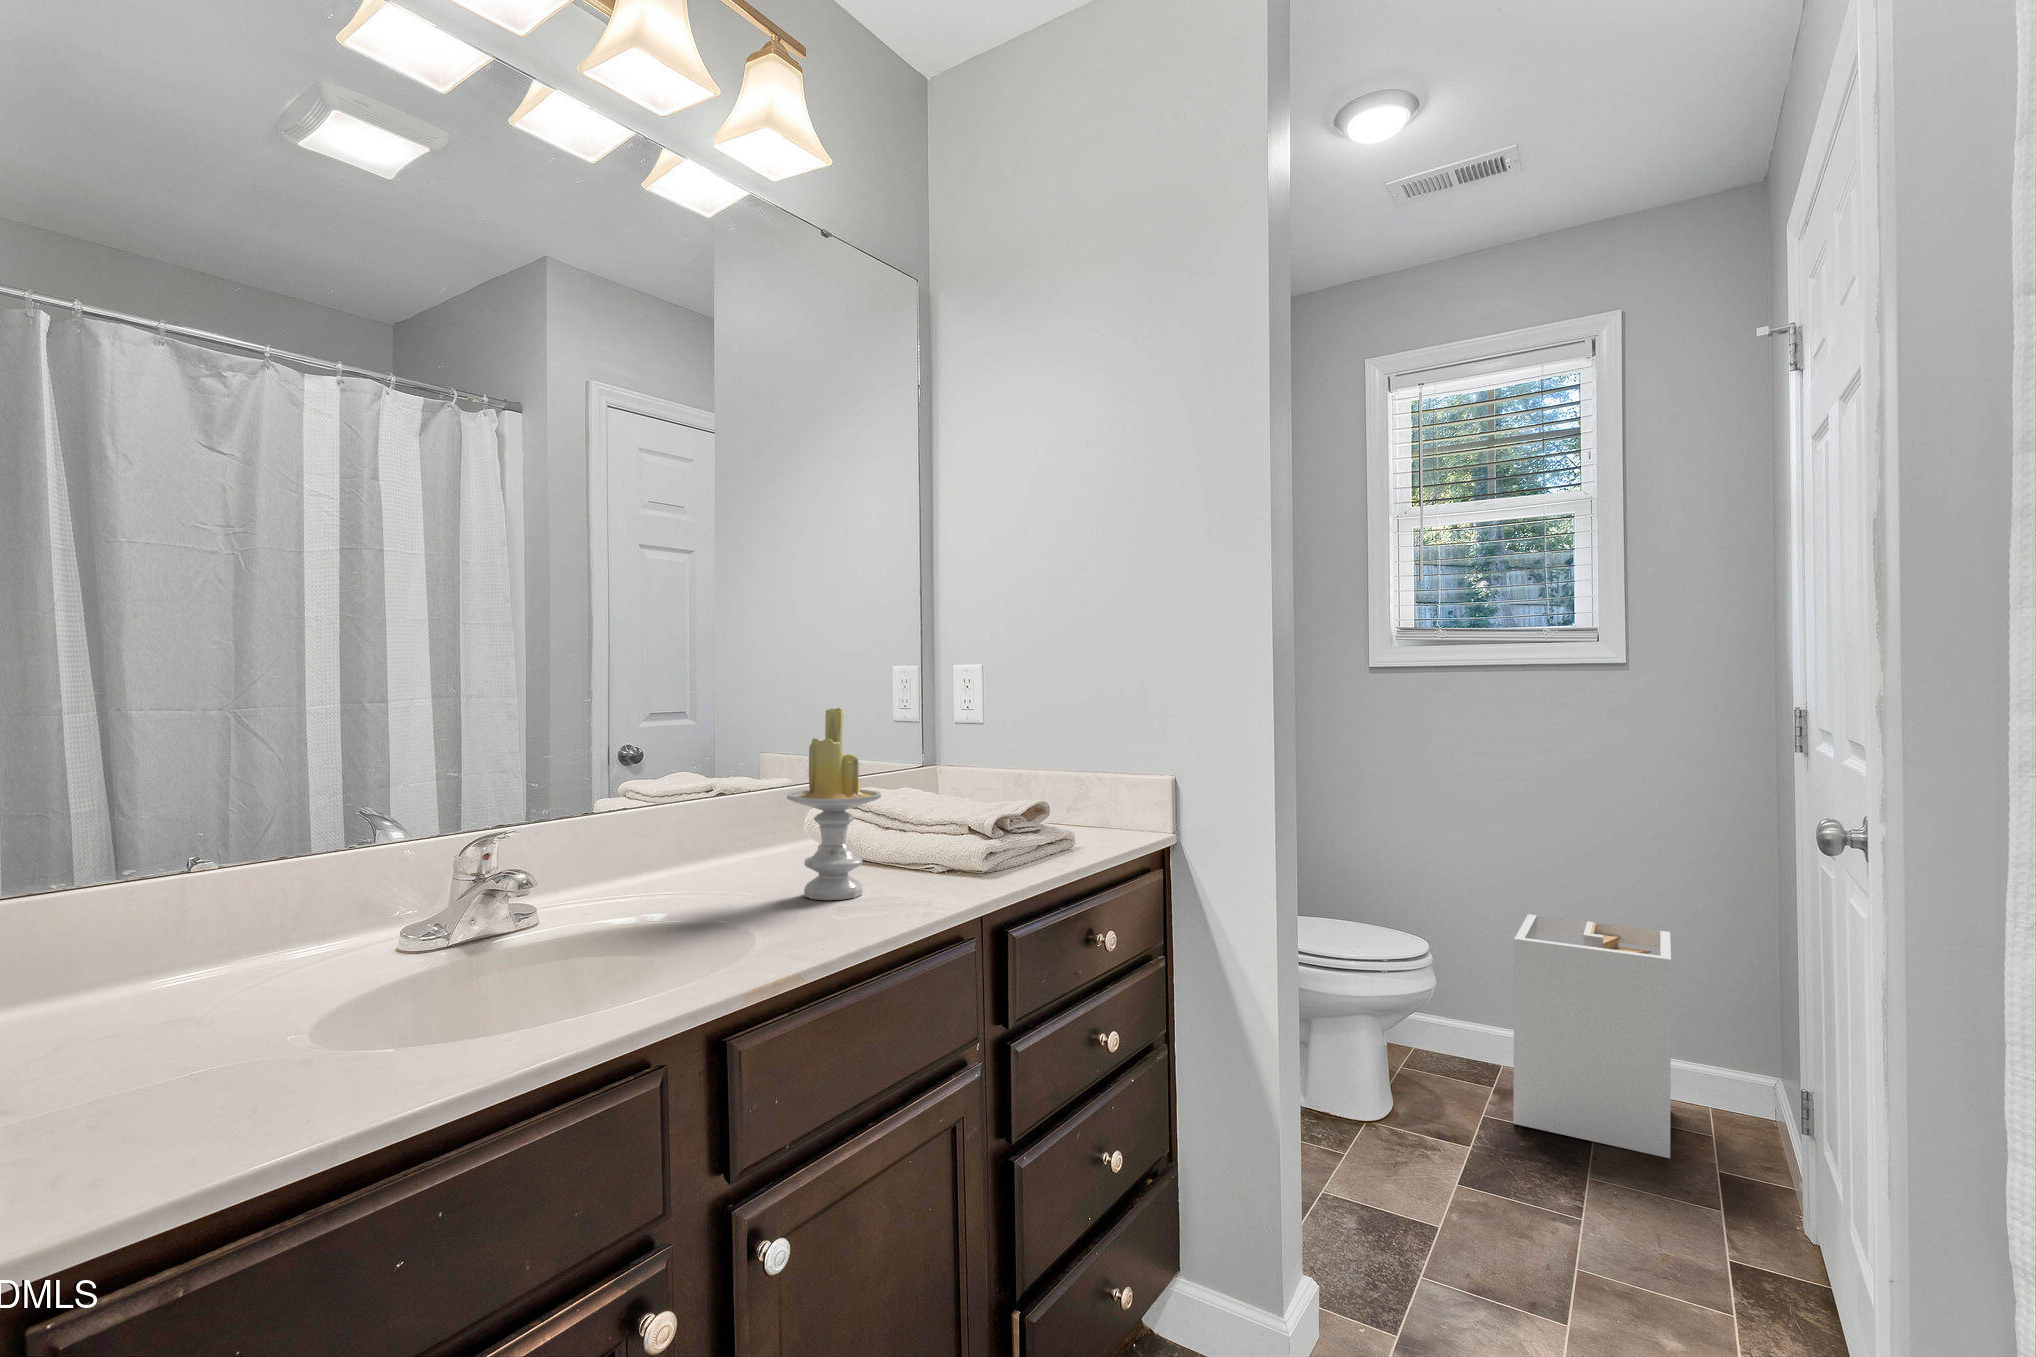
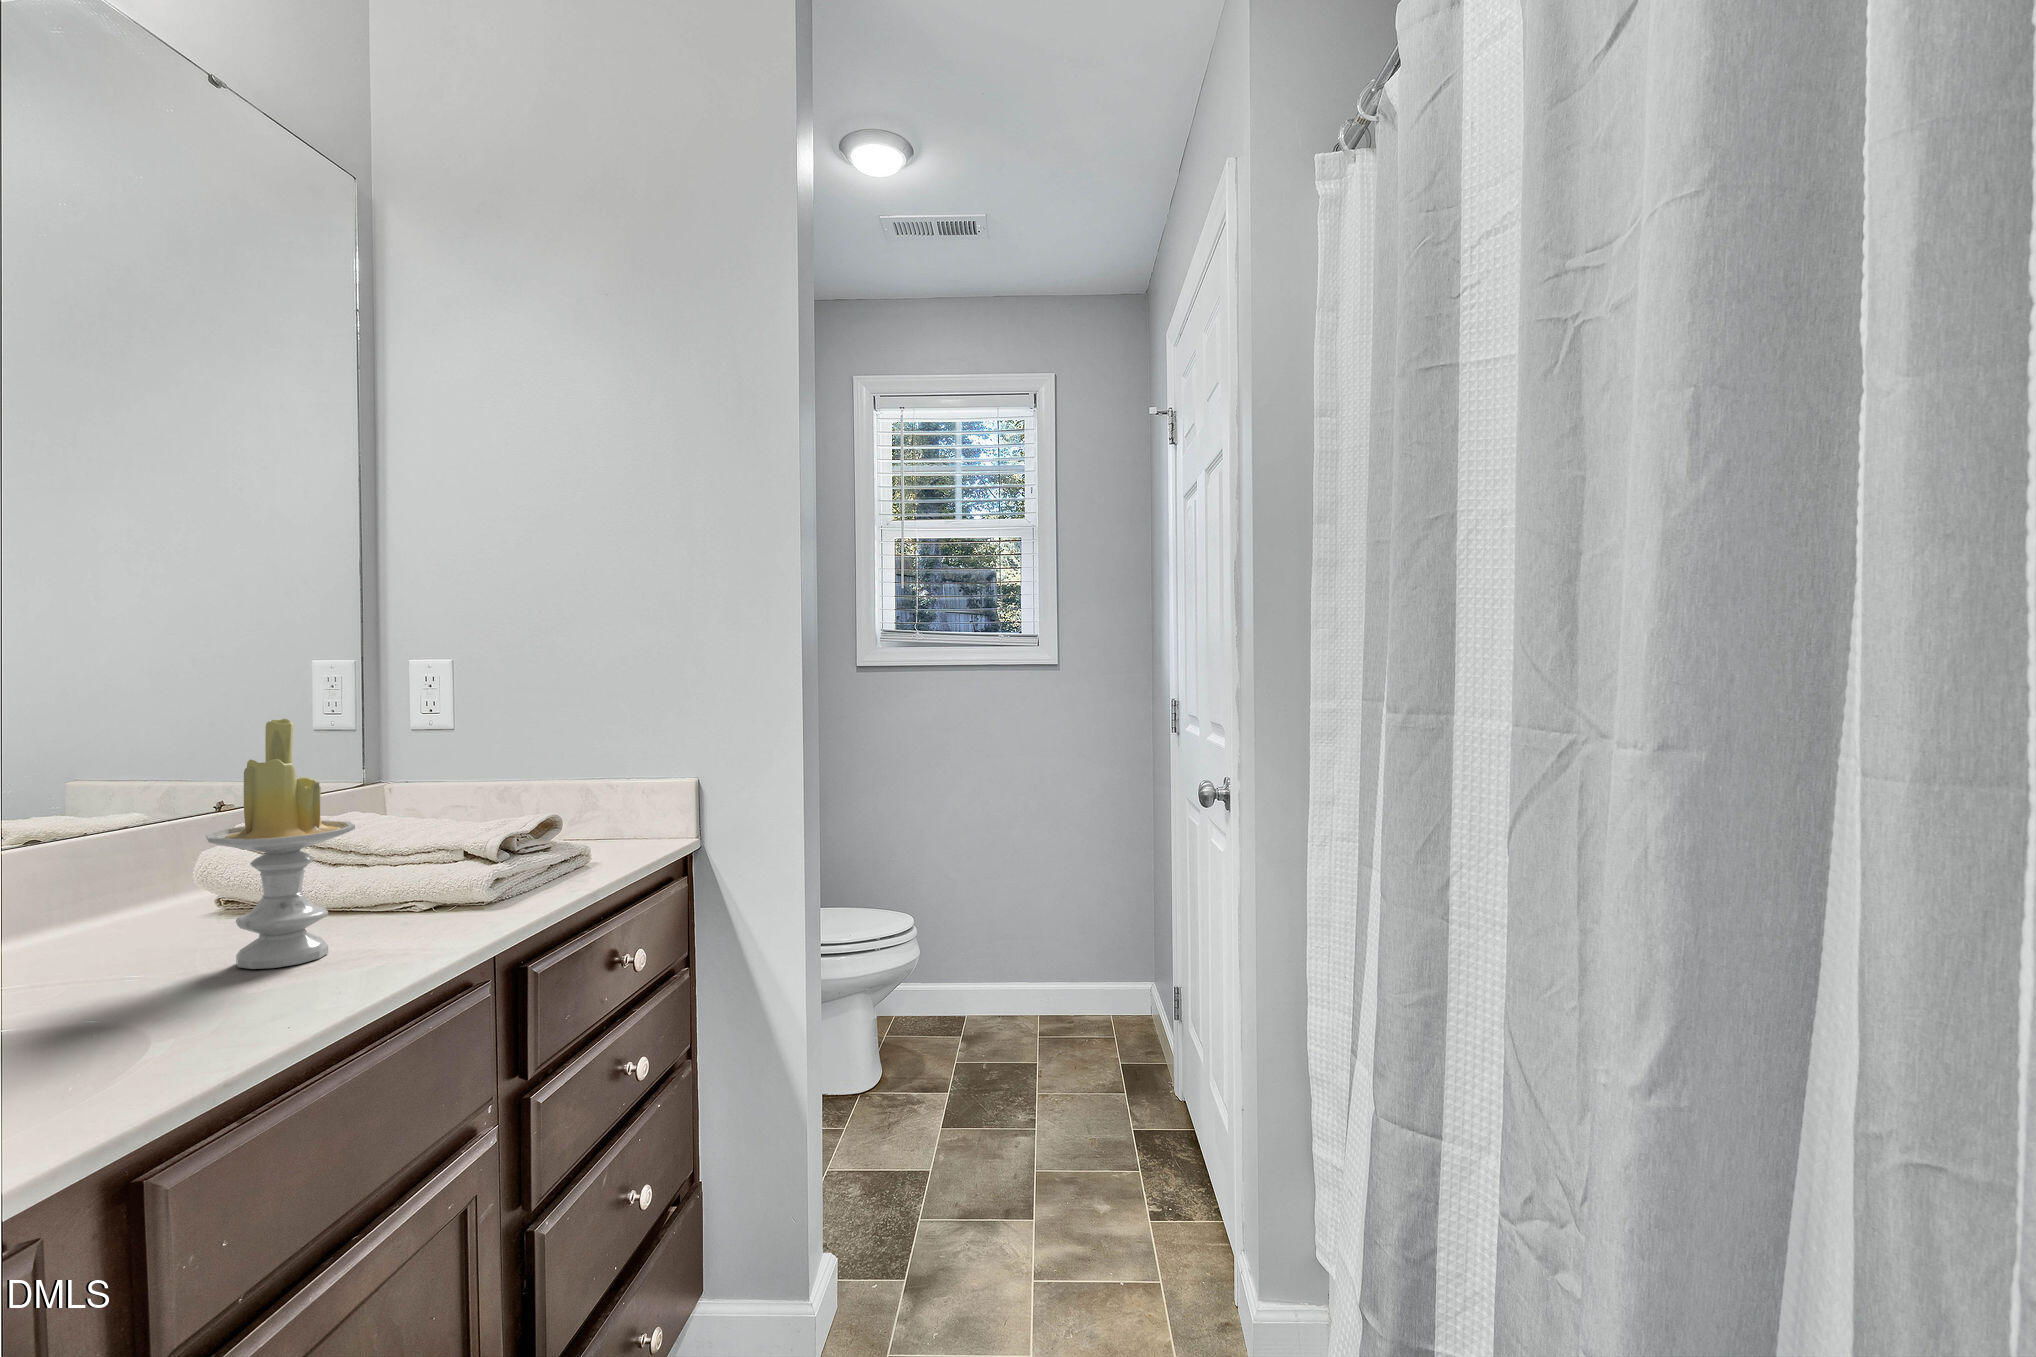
laundry hamper: present [1513,914,1671,1158] -> none [979,876,1096,1064]

